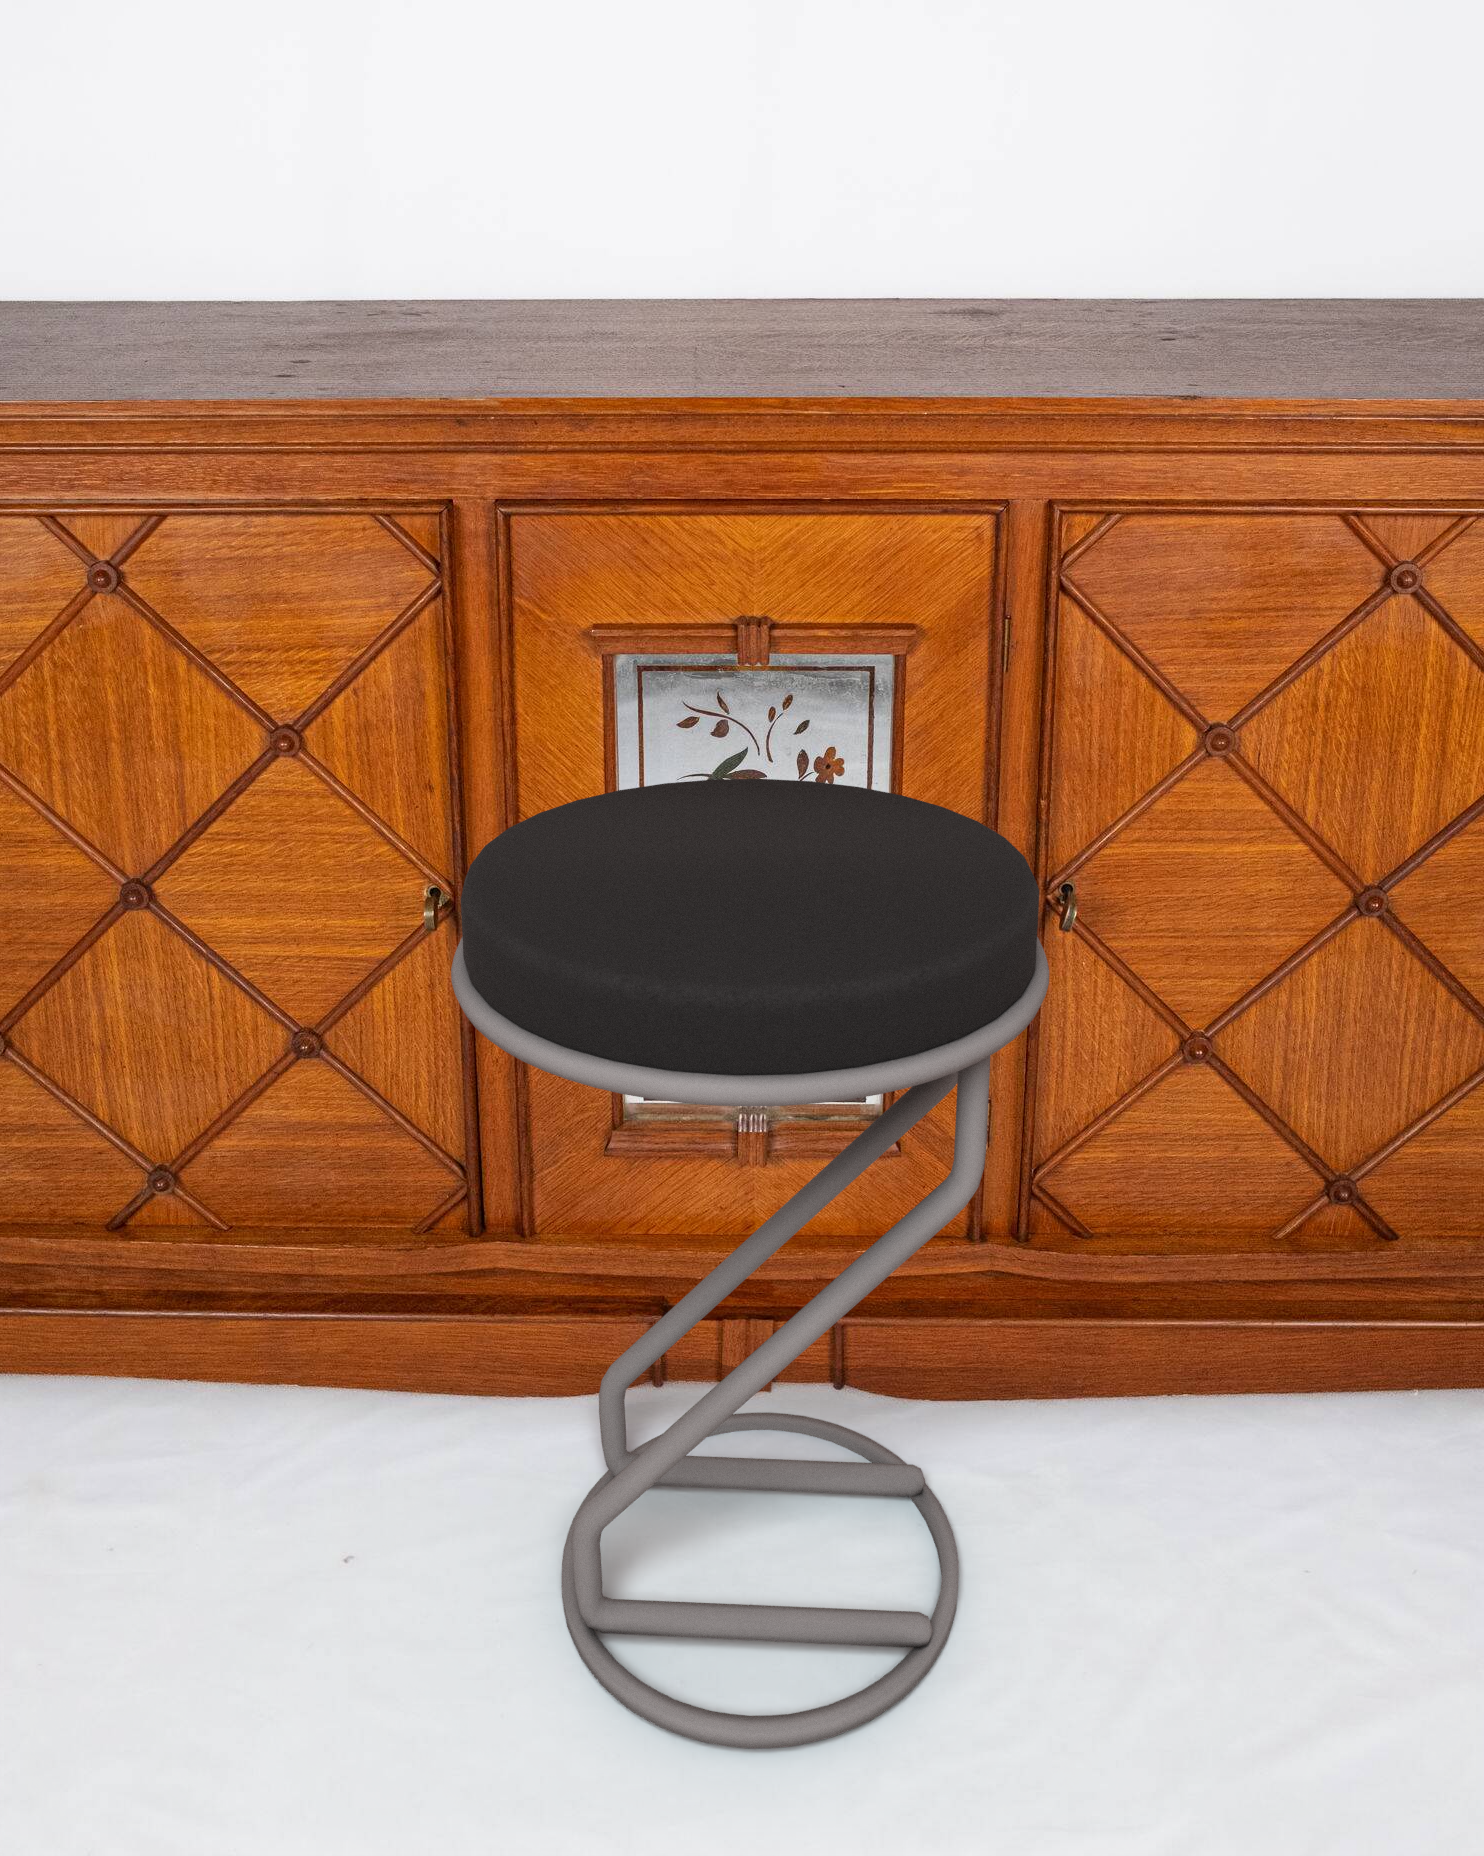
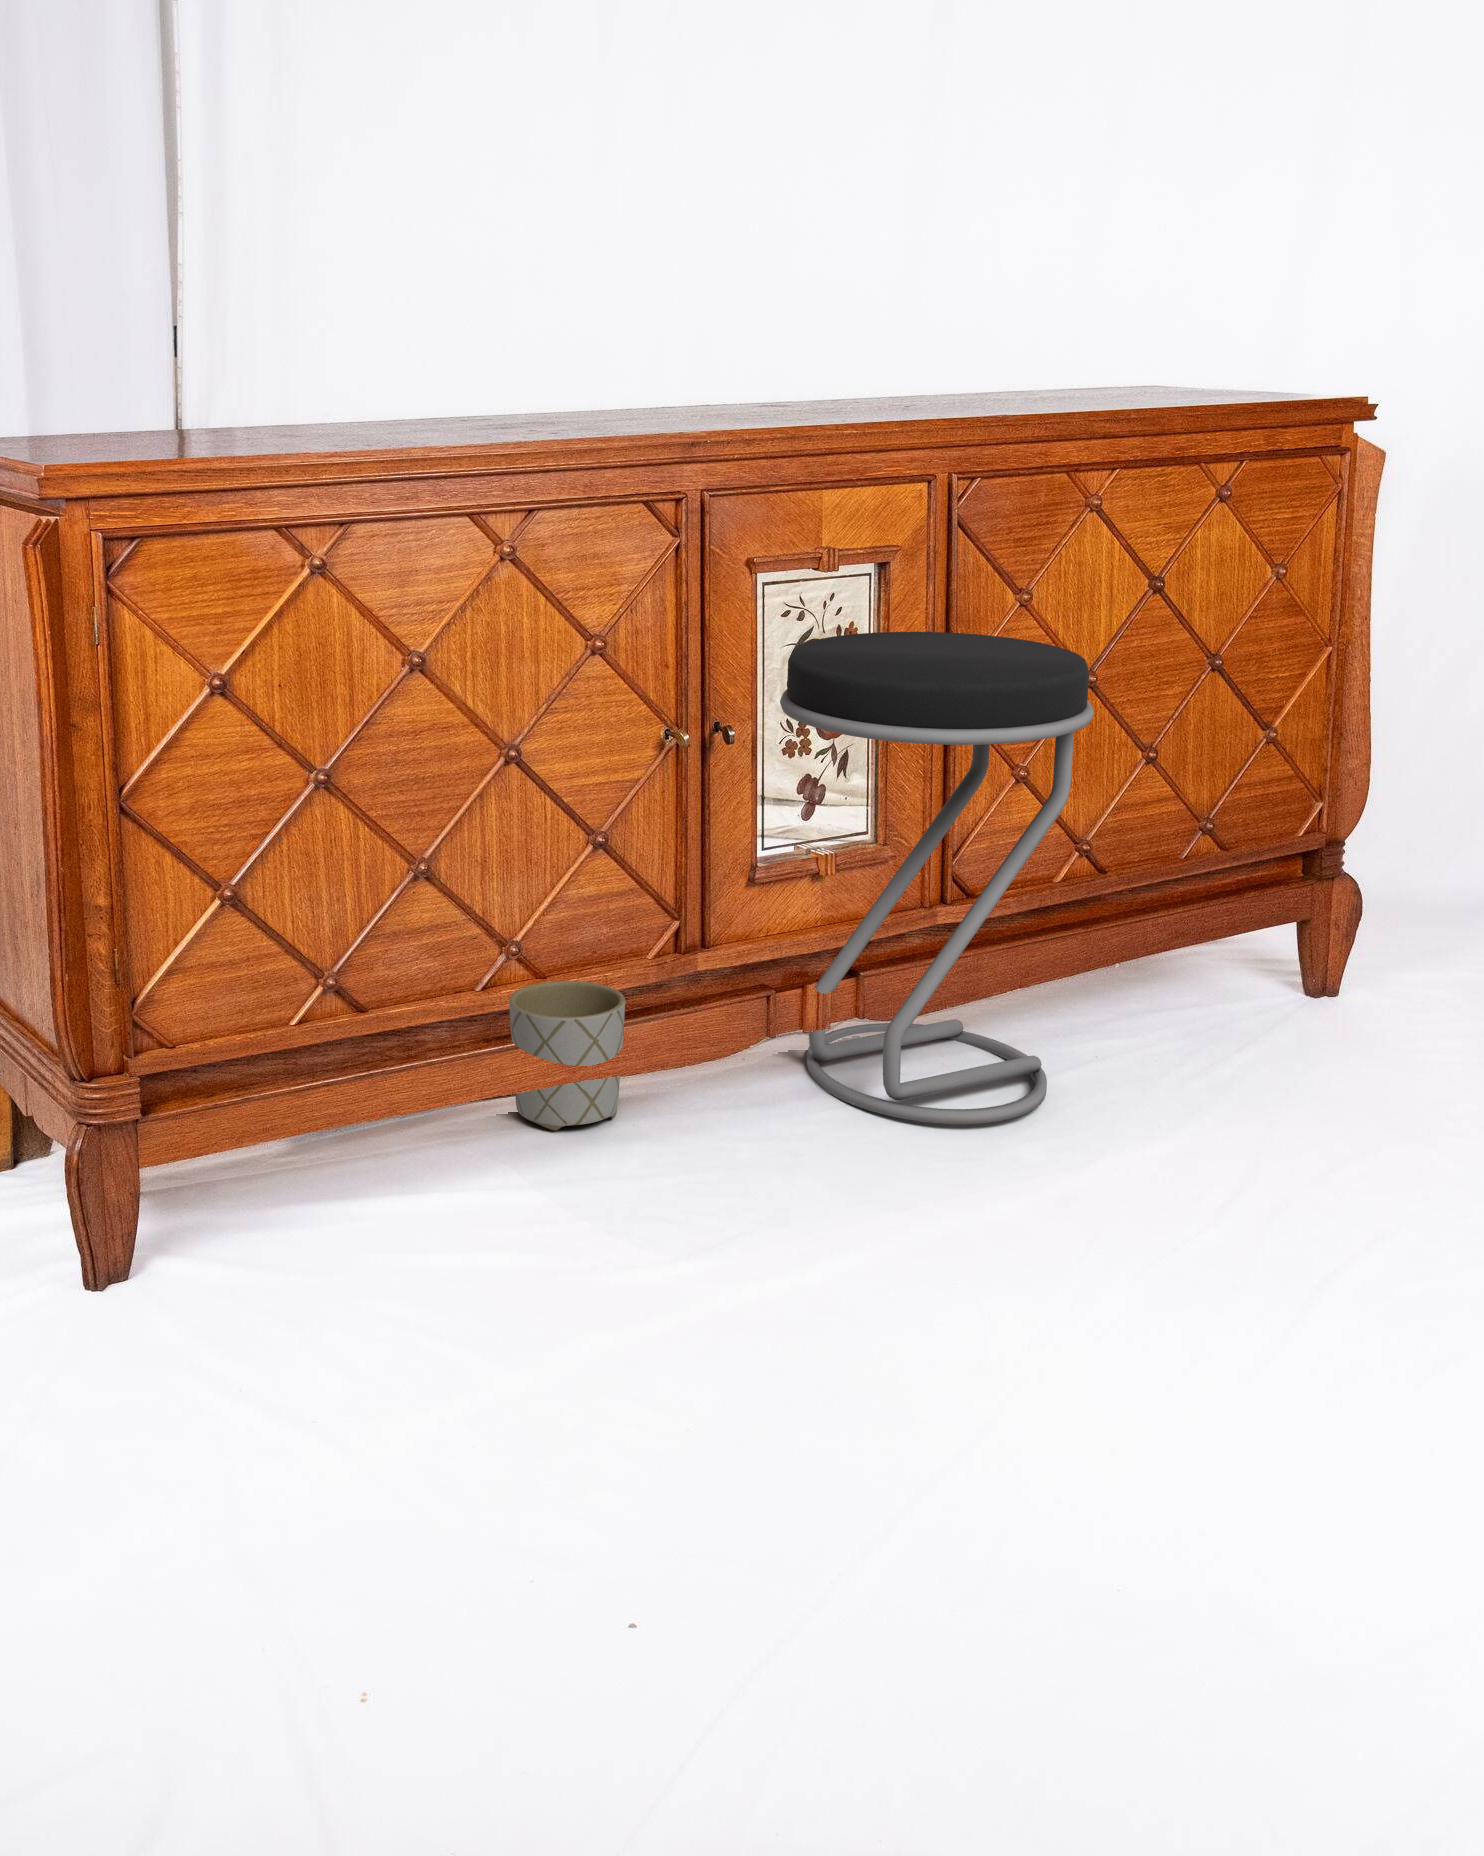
planter: none [49,1247,243,1499] -> present [509,981,625,1130]

